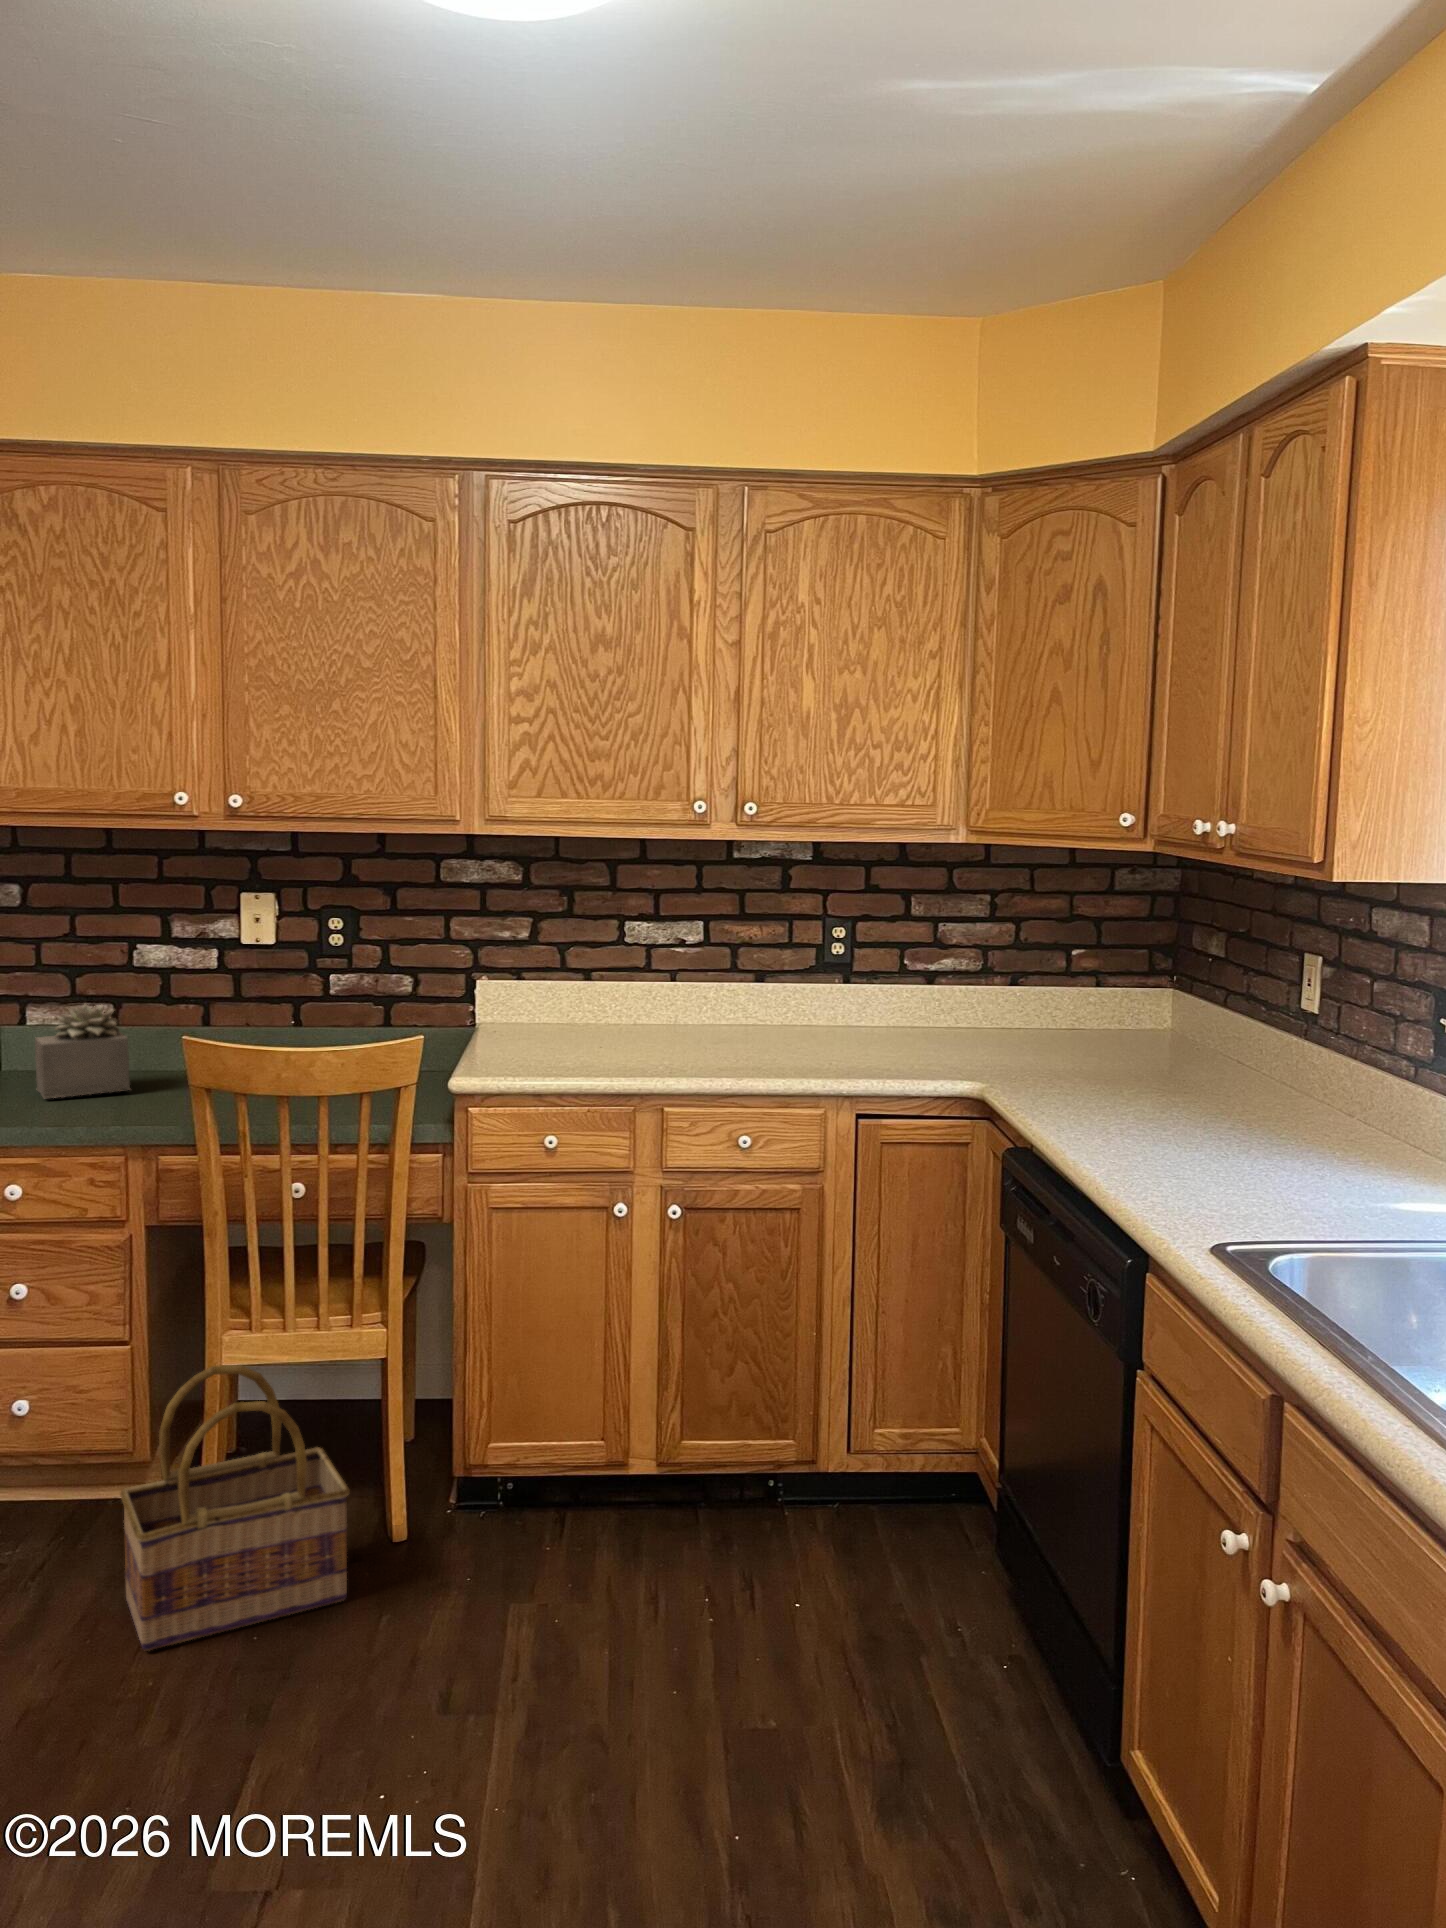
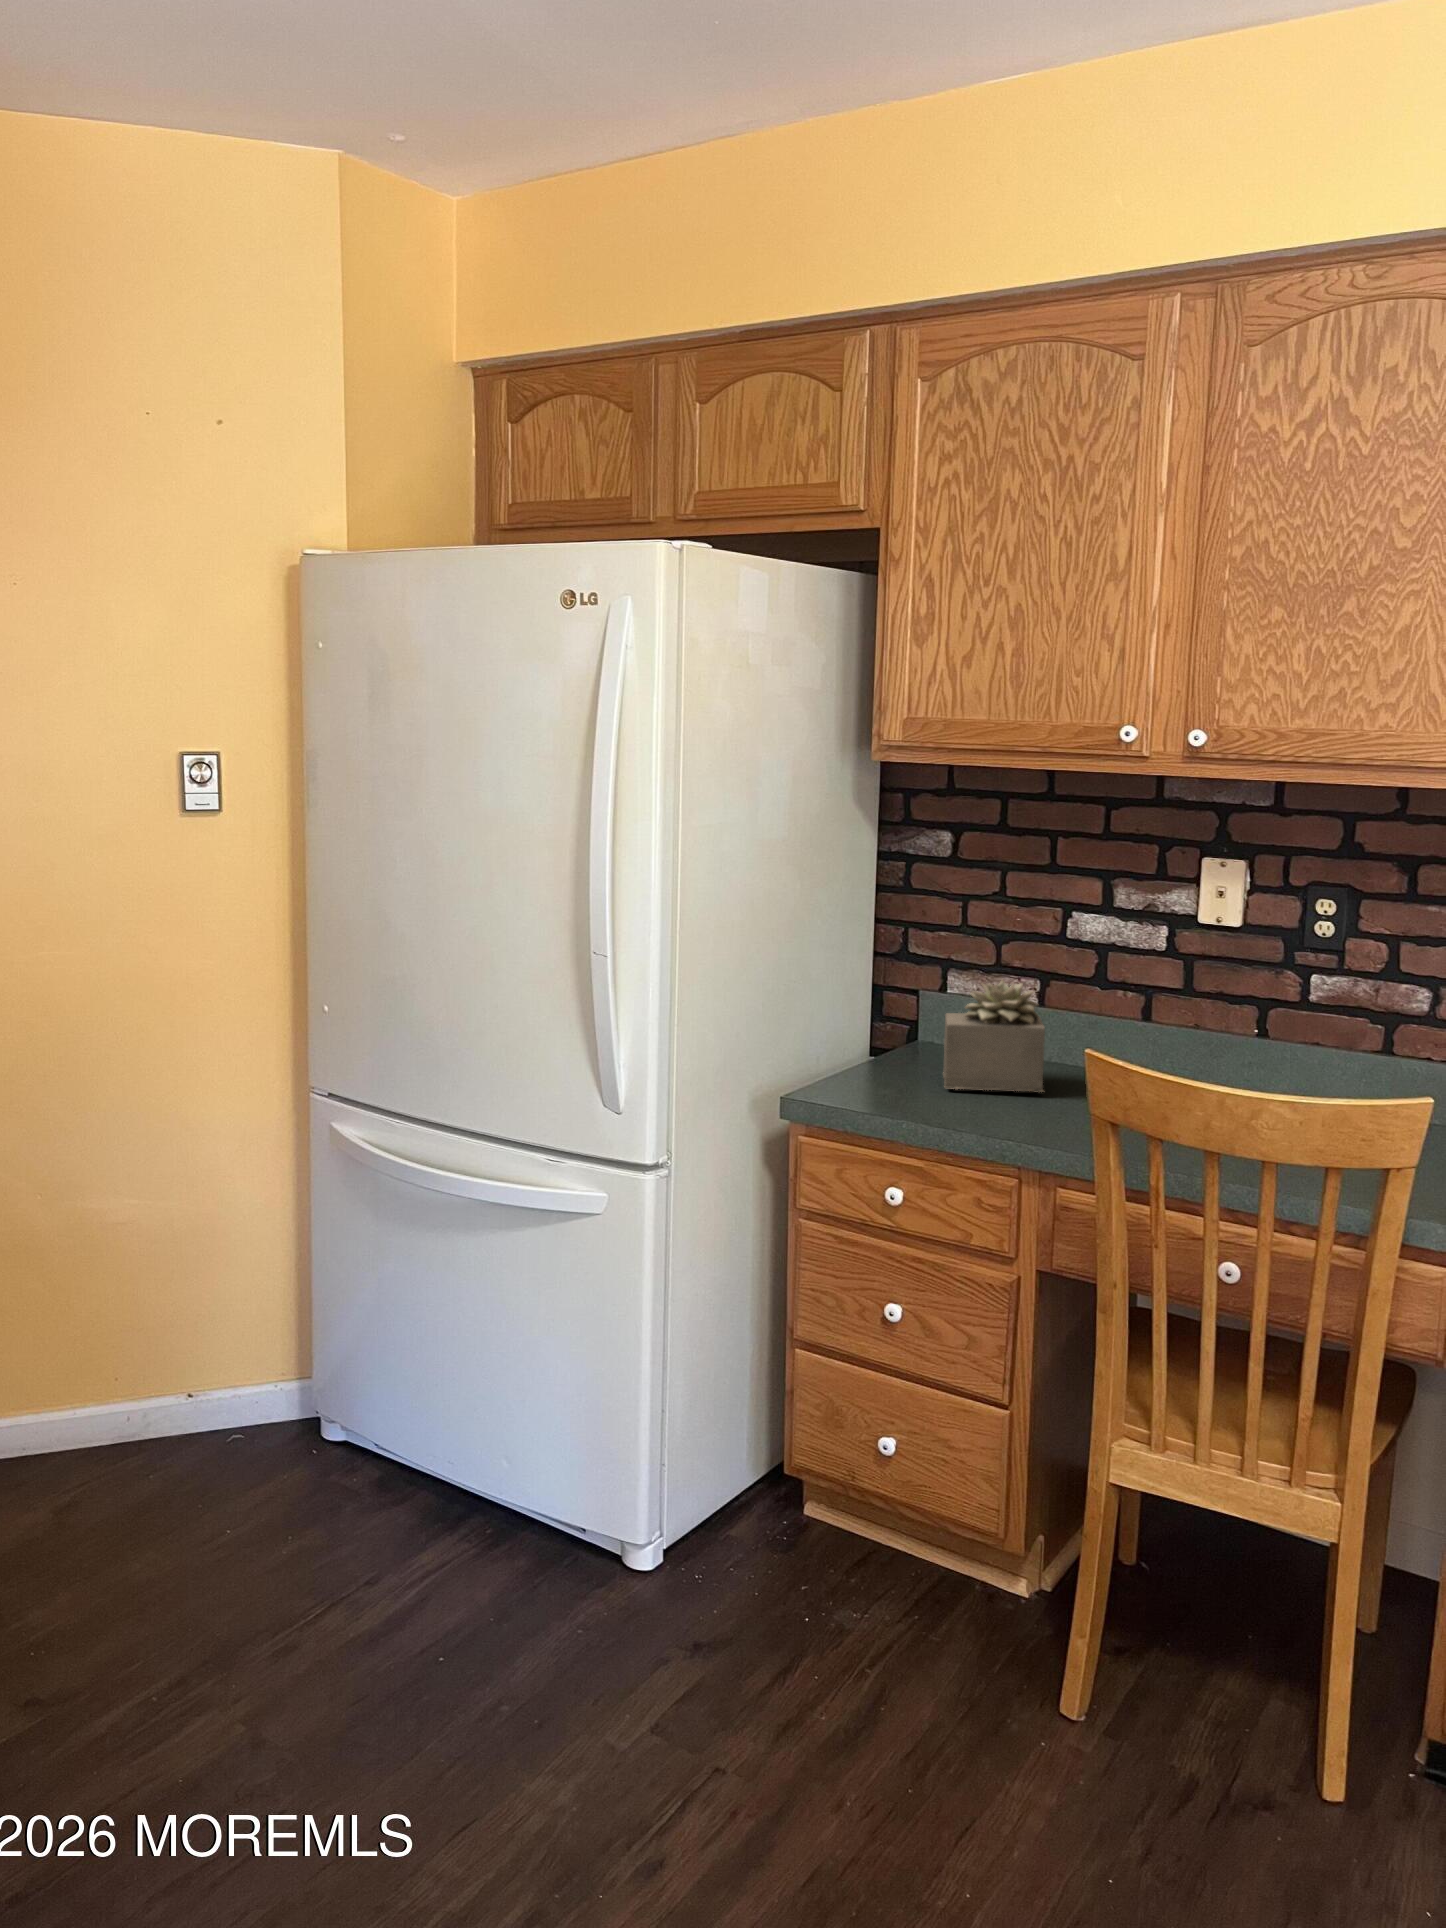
basket: present [120,1365,350,1651] -> none [964,1485,1261,1869]

